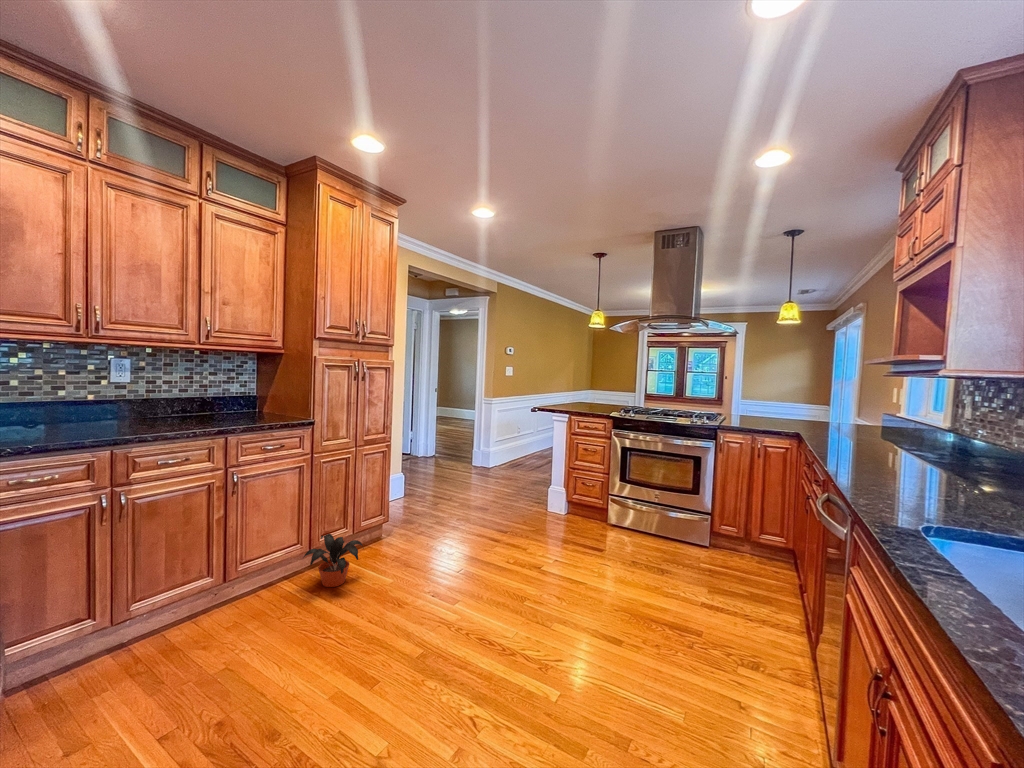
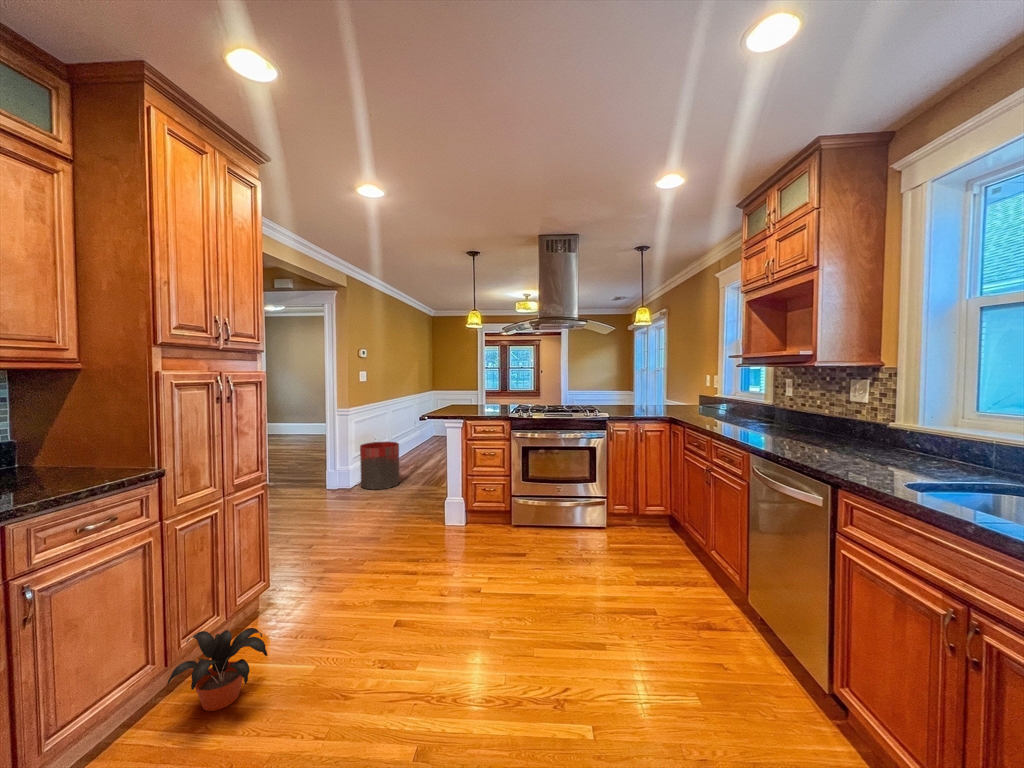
trash can: none [500,430,535,472] -> present [360,442,399,490]

